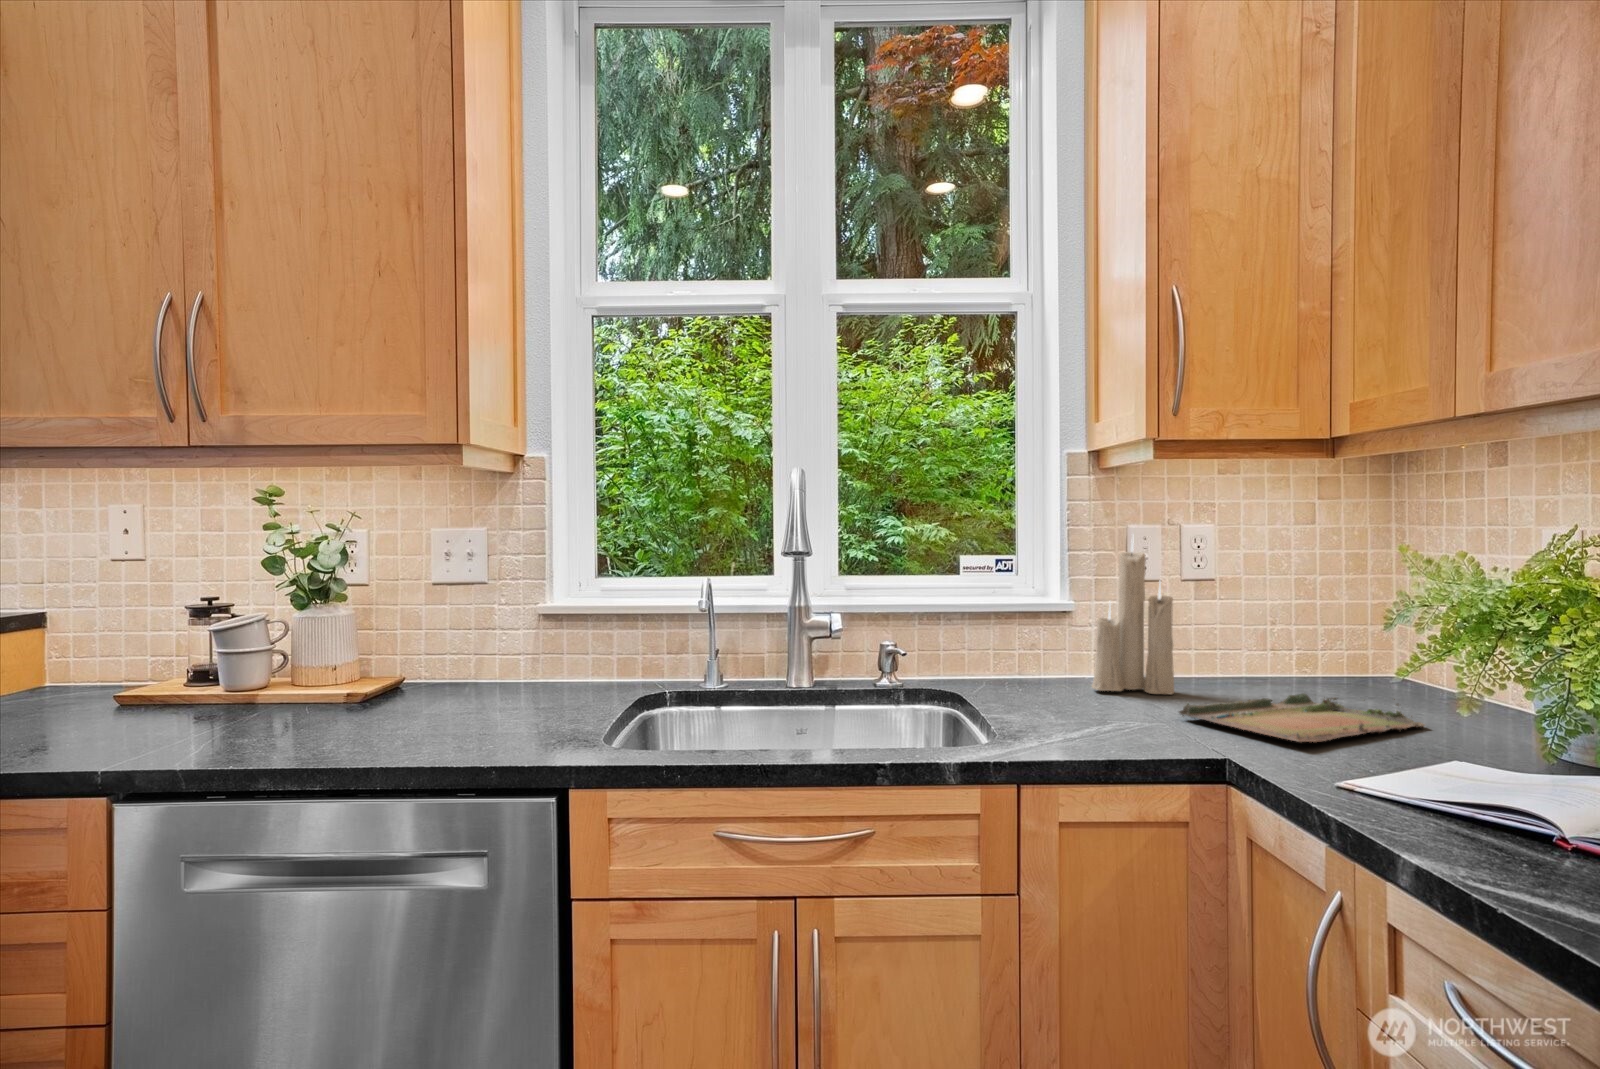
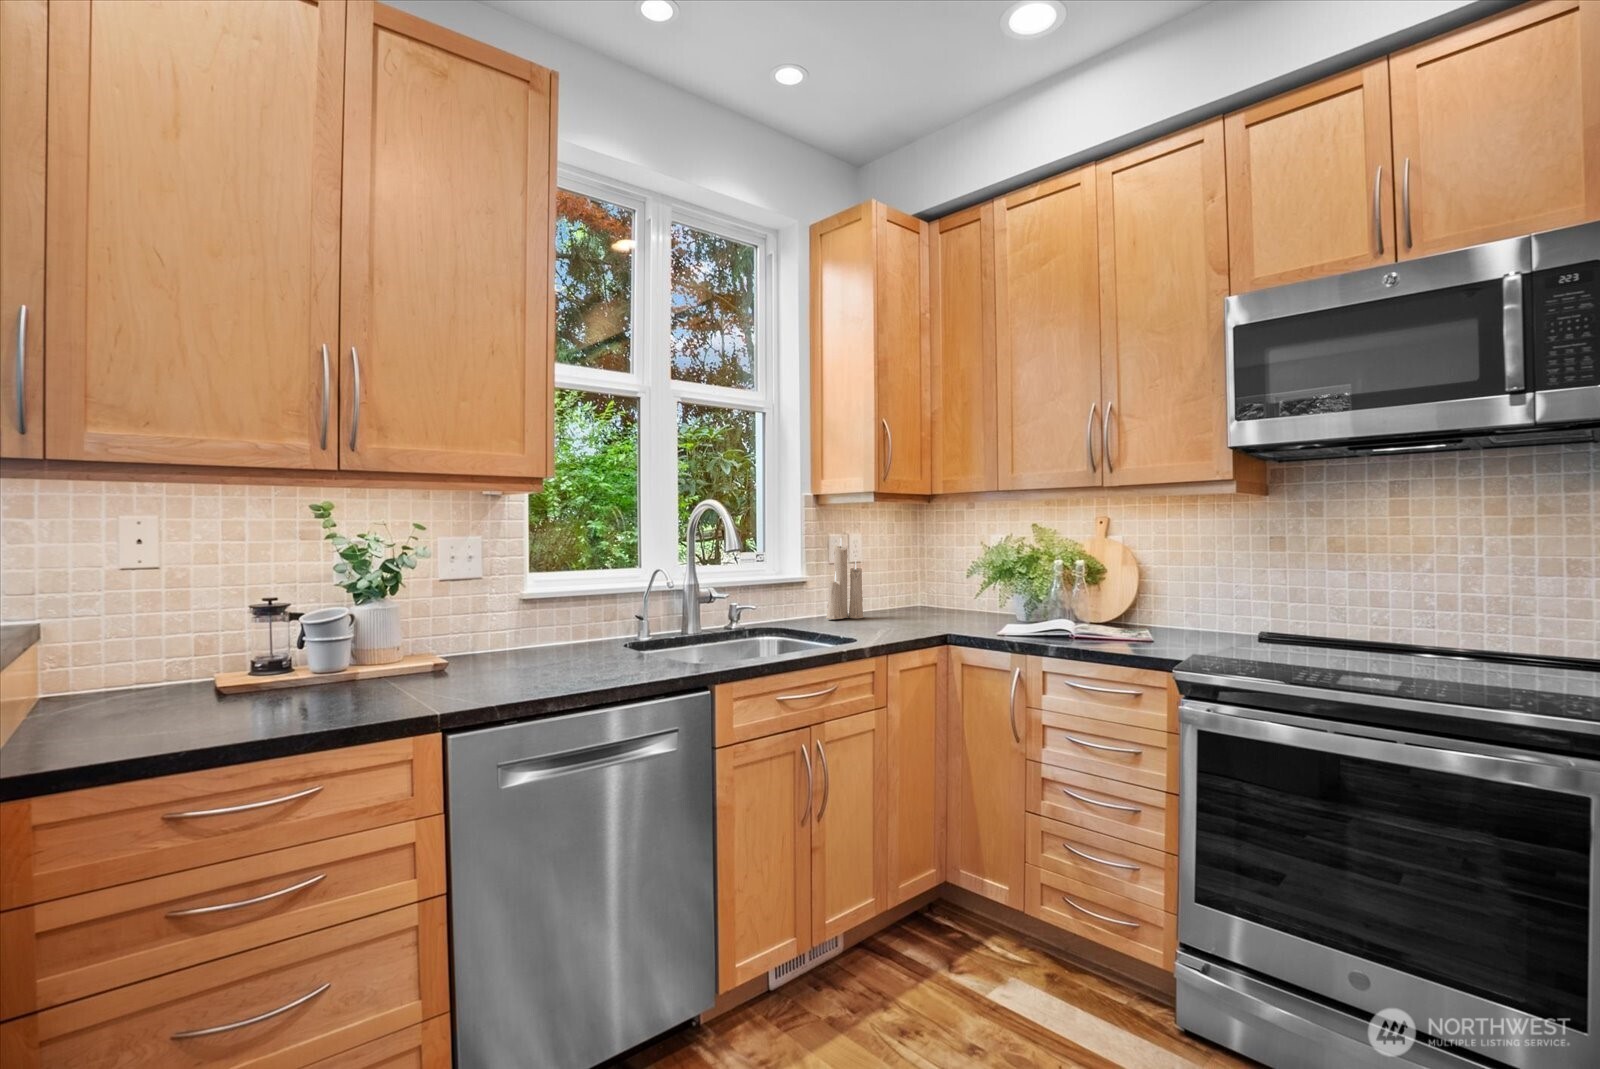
tray: present [1179,693,1425,743] -> none [893,607,978,625]

